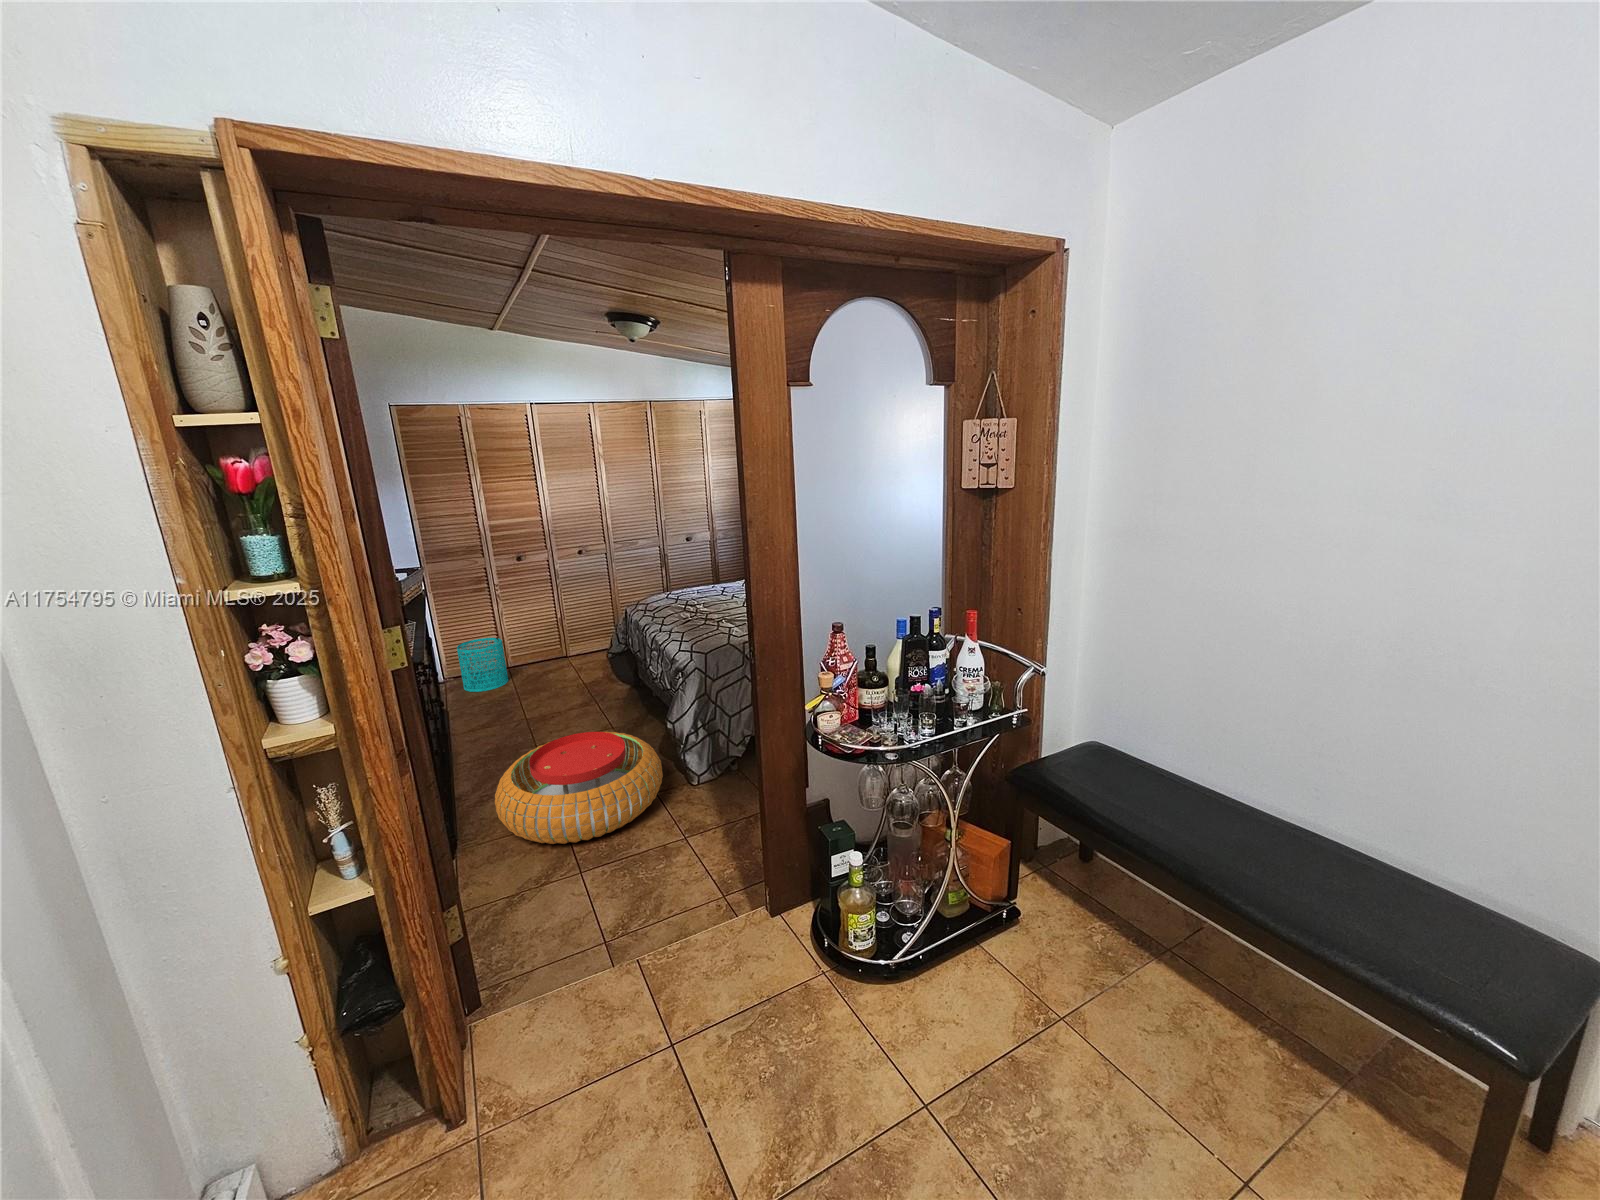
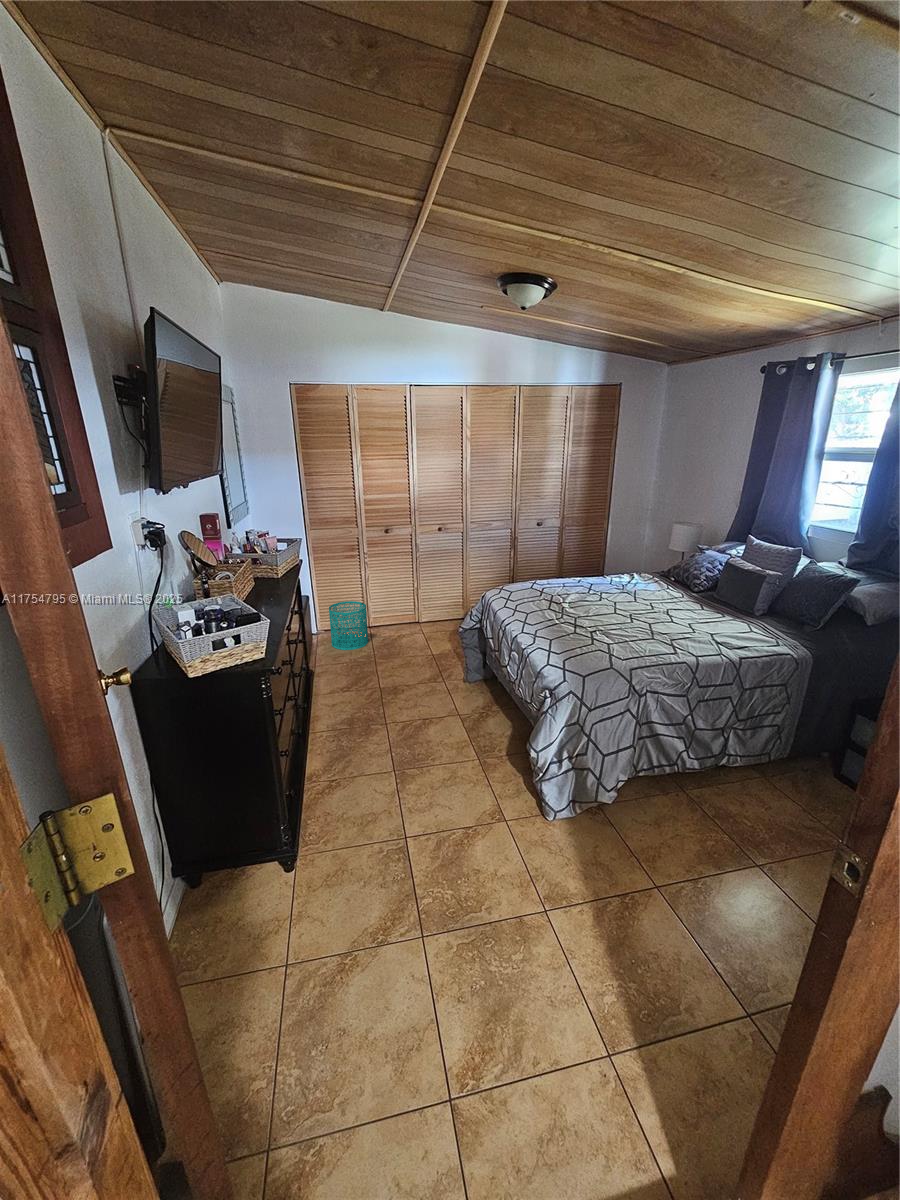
pouf: present [495,731,663,844] -> none [342,733,518,879]

